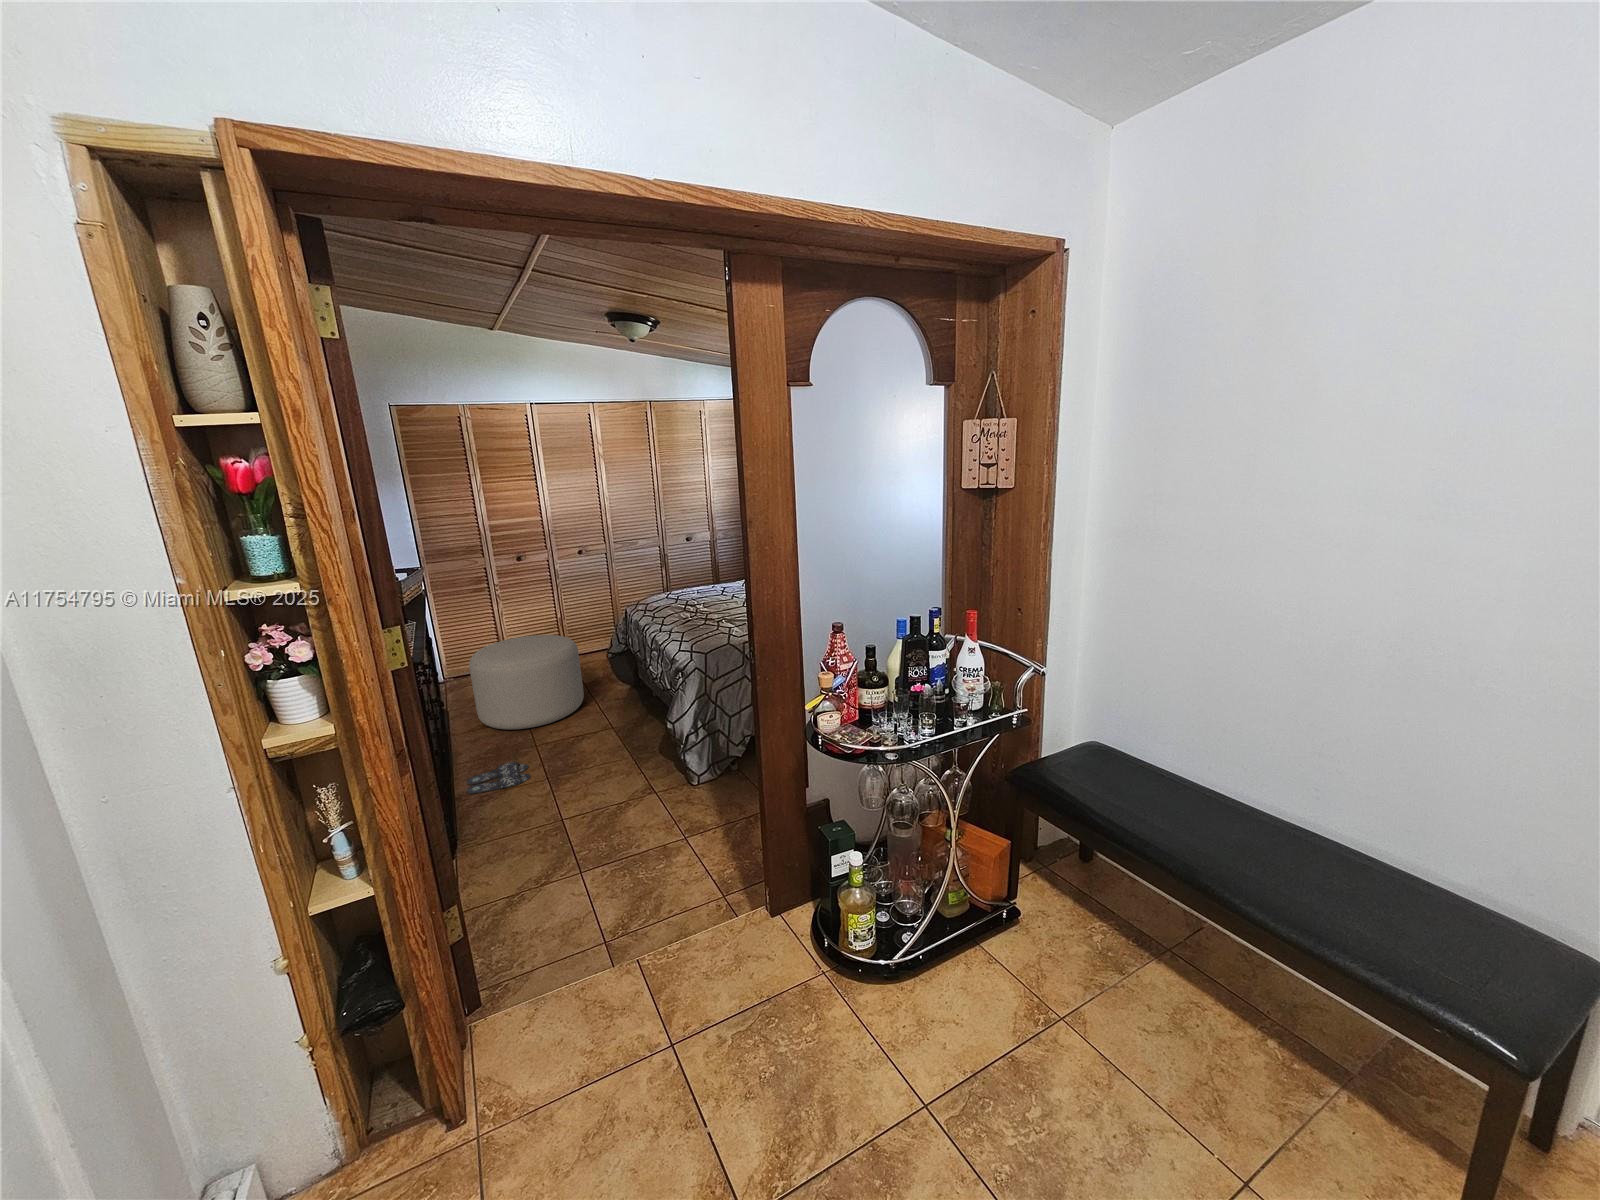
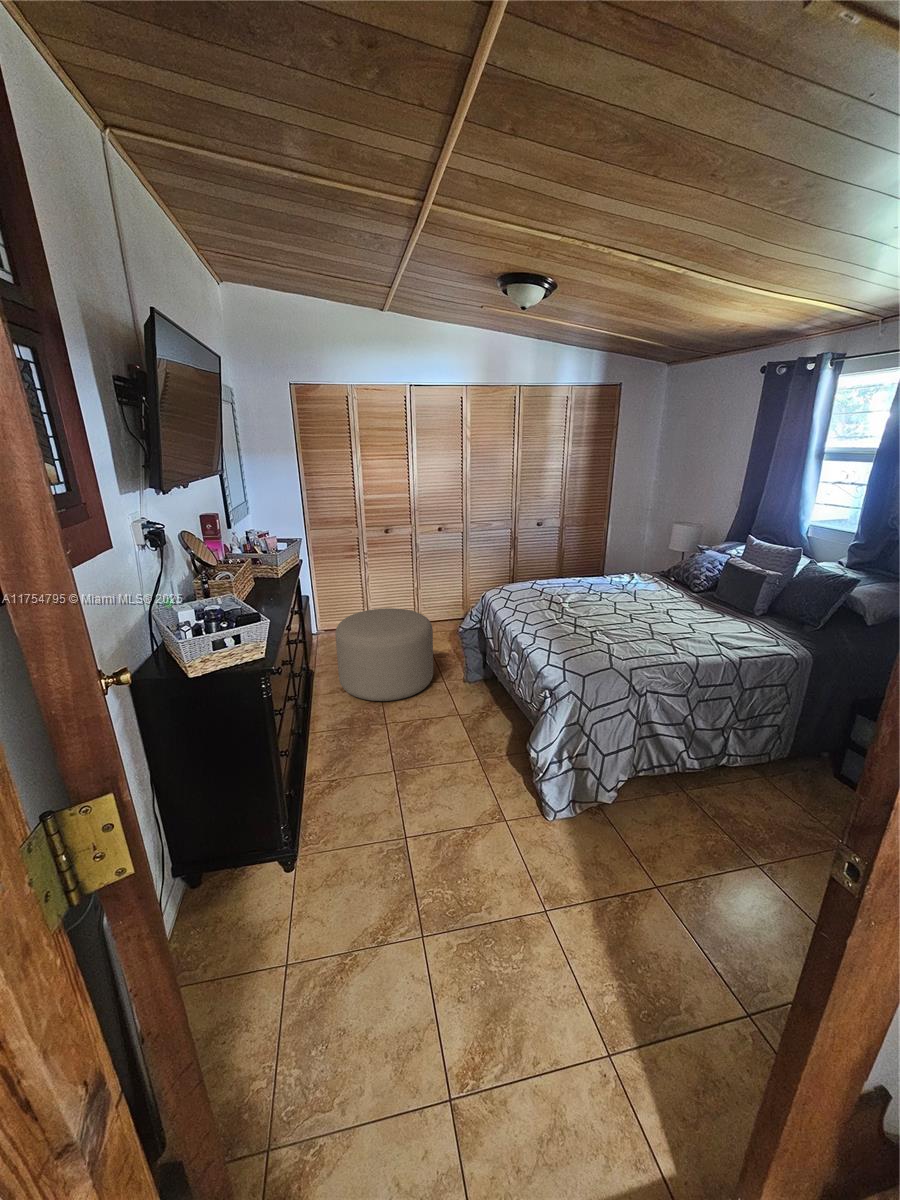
slippers: present [466,762,530,794] -> none [320,742,379,774]

